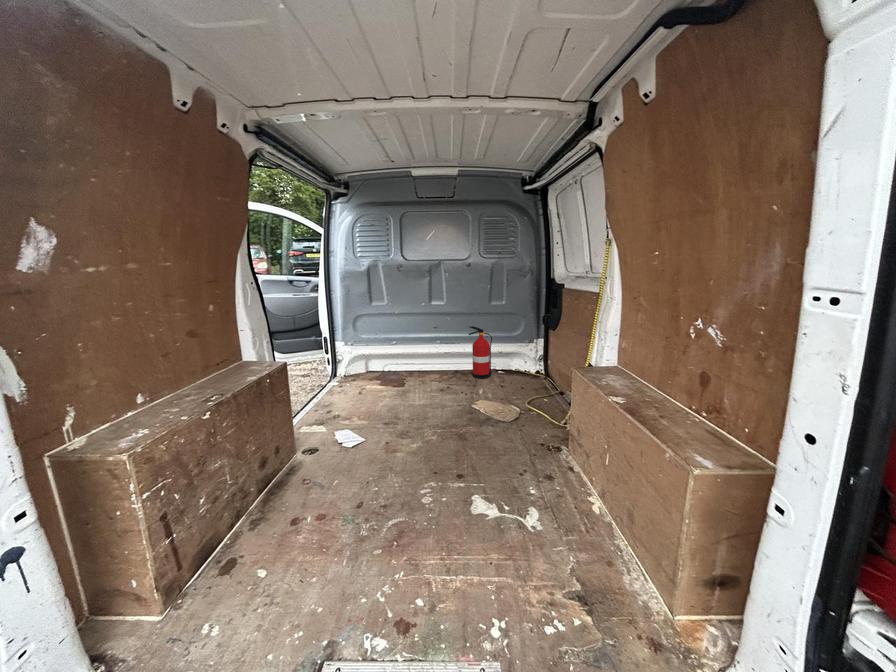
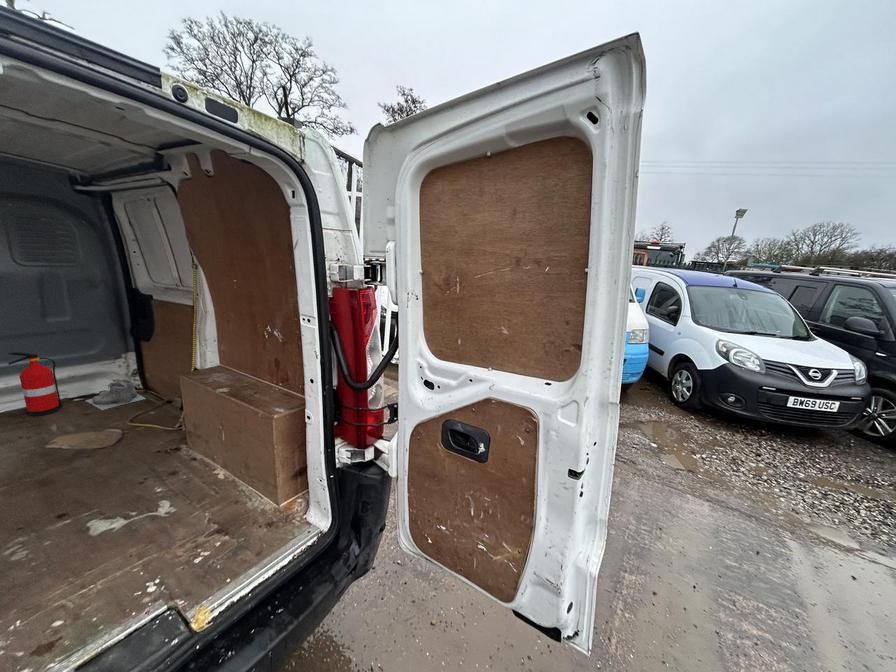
boots: none [505,360,545,386] -> present [86,379,146,410]

